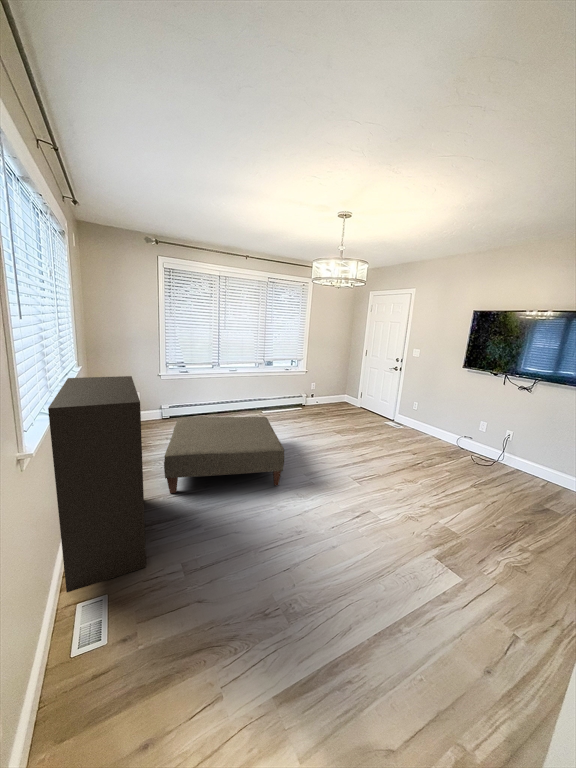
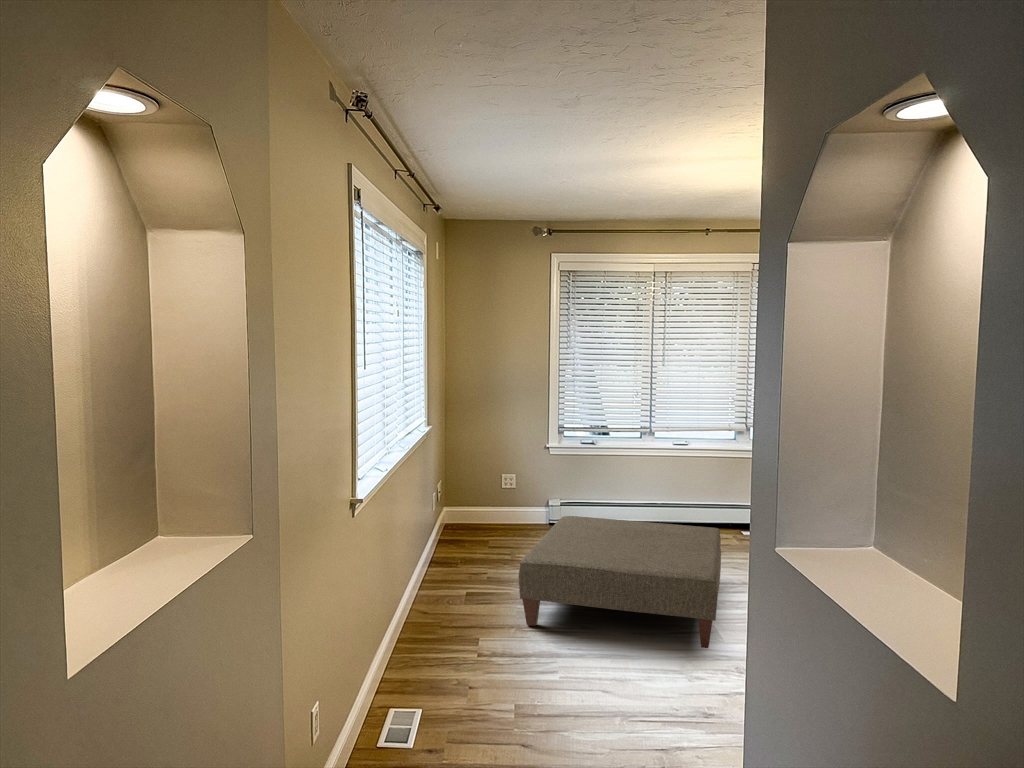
bookshelf: present [48,376,146,592] -> none [381,437,481,696]

